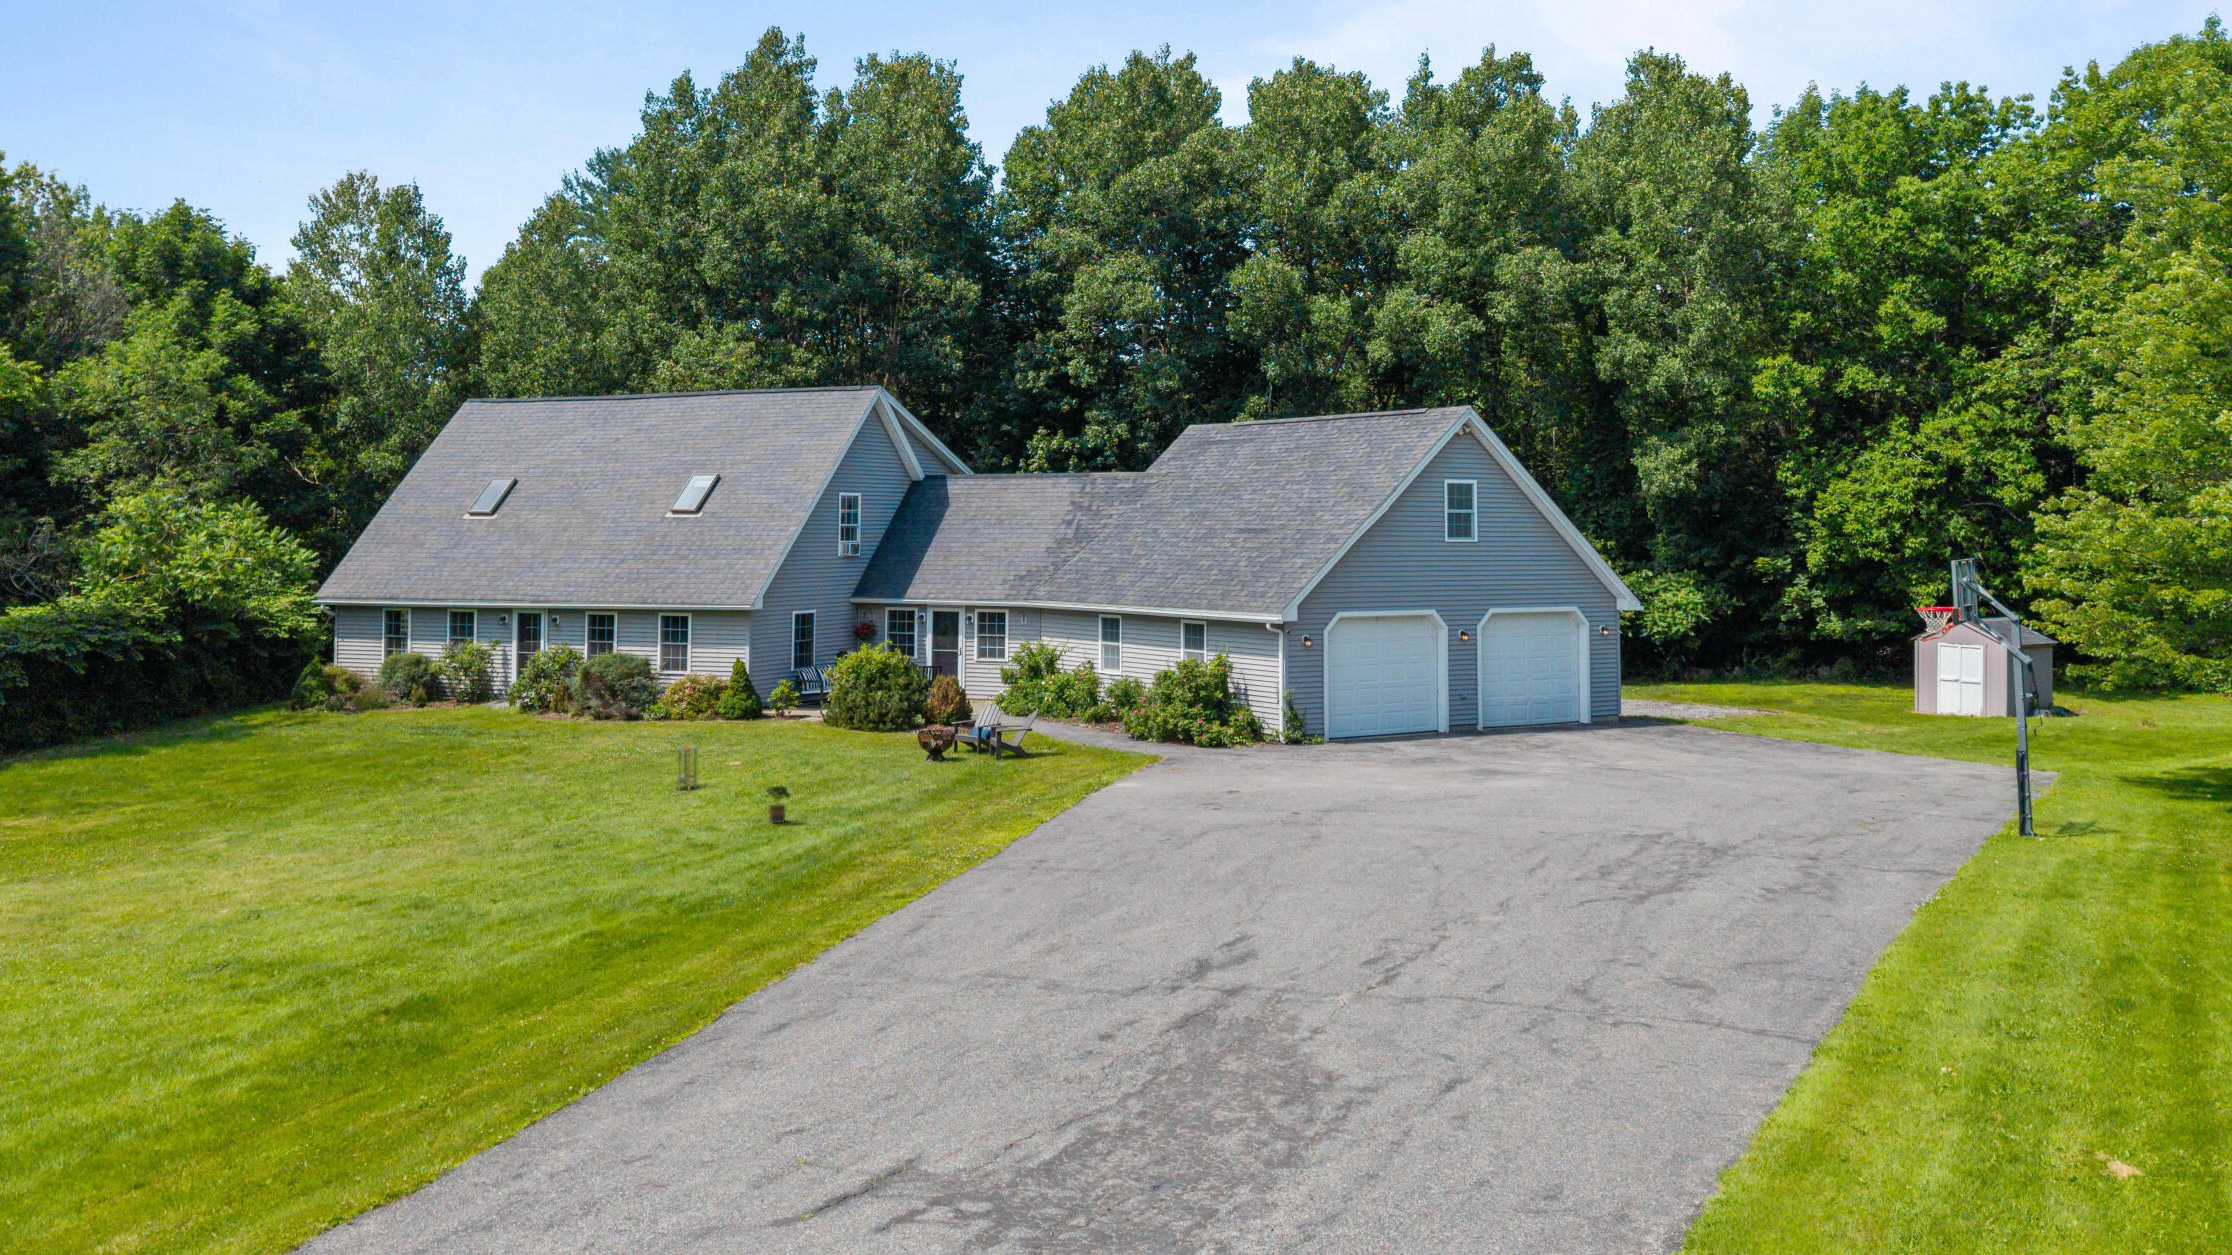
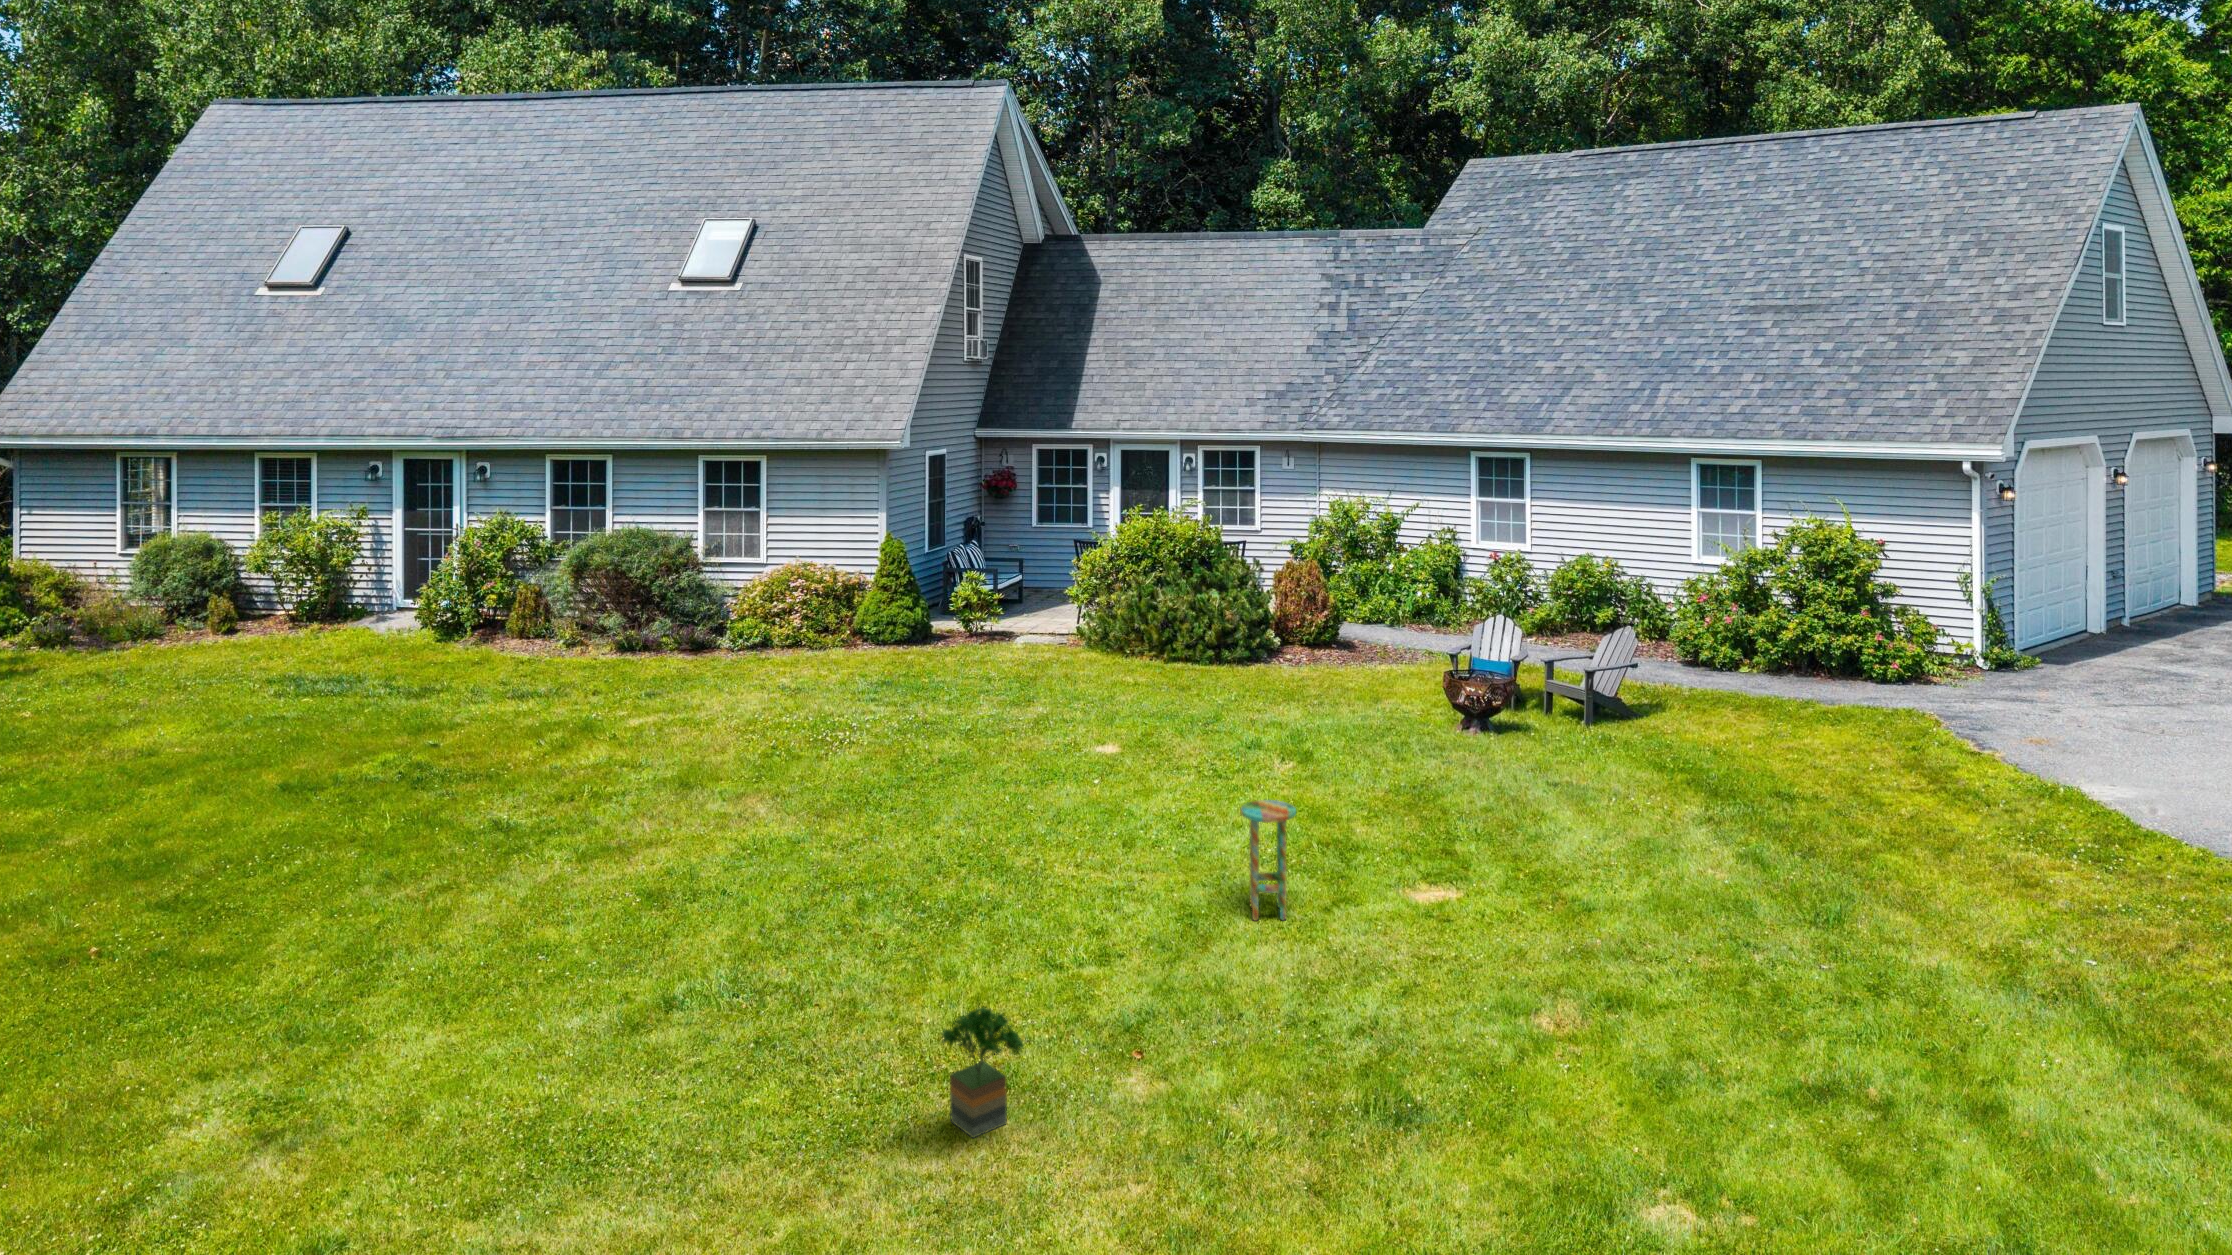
potted tree: present [767,786,790,823] -> present [942,1006,1023,1138]

